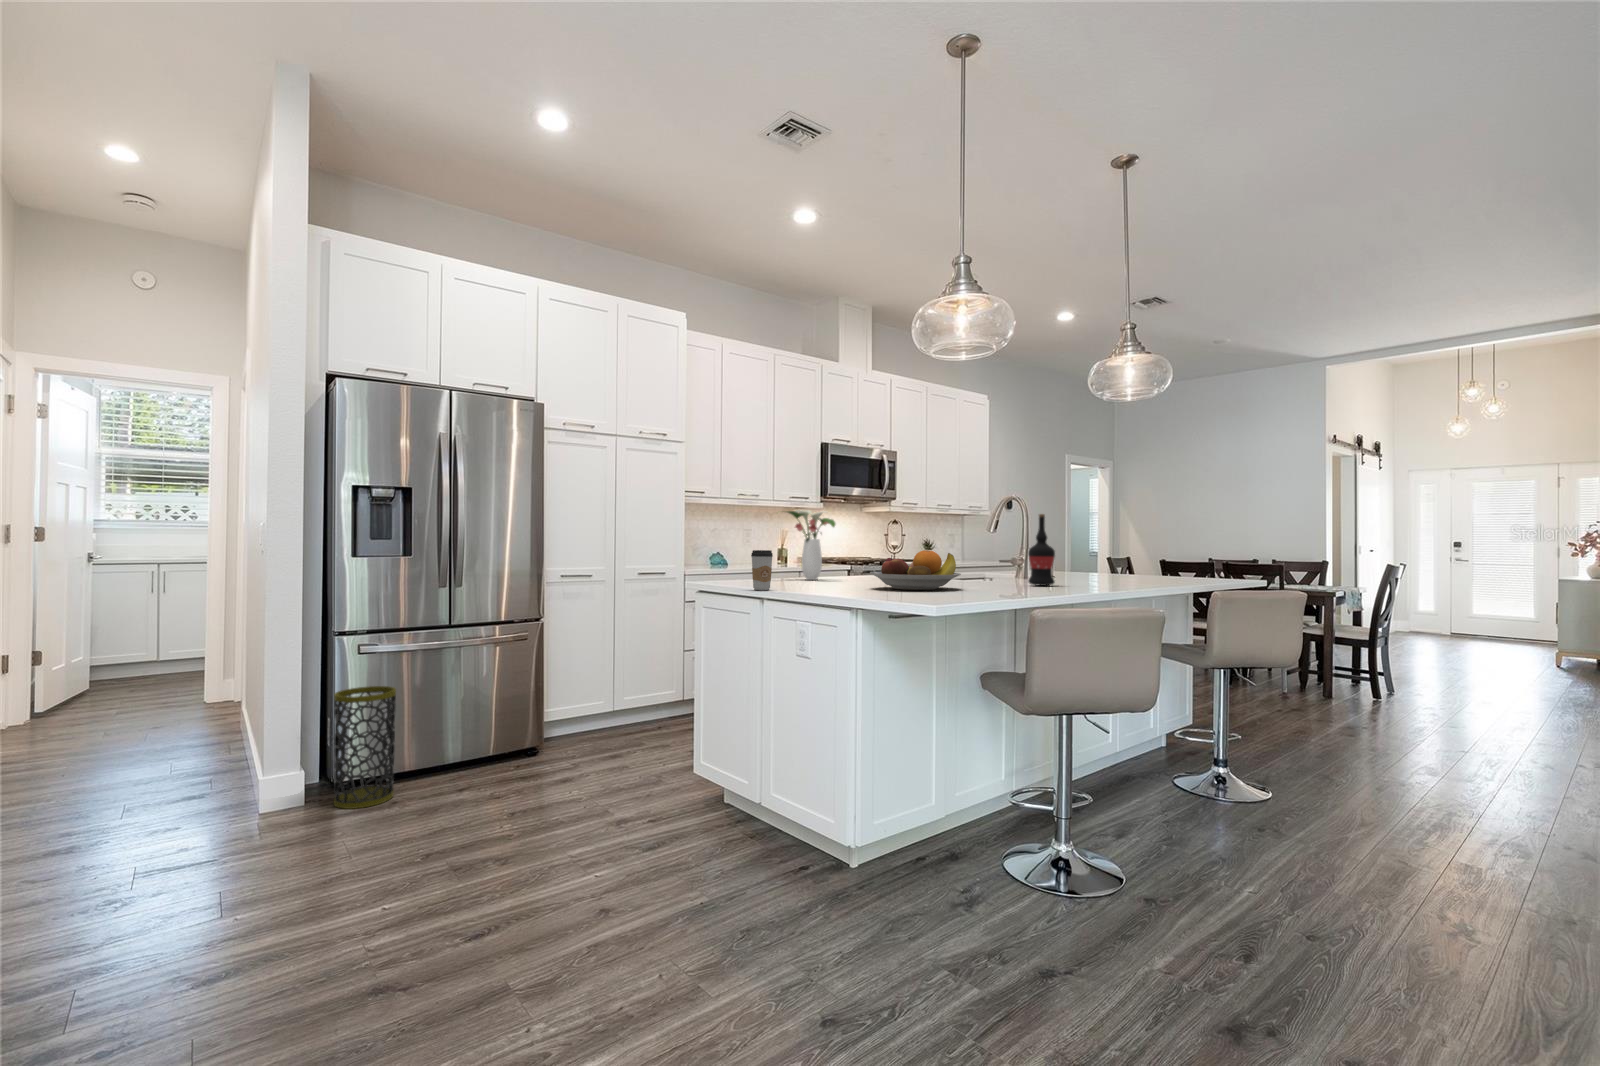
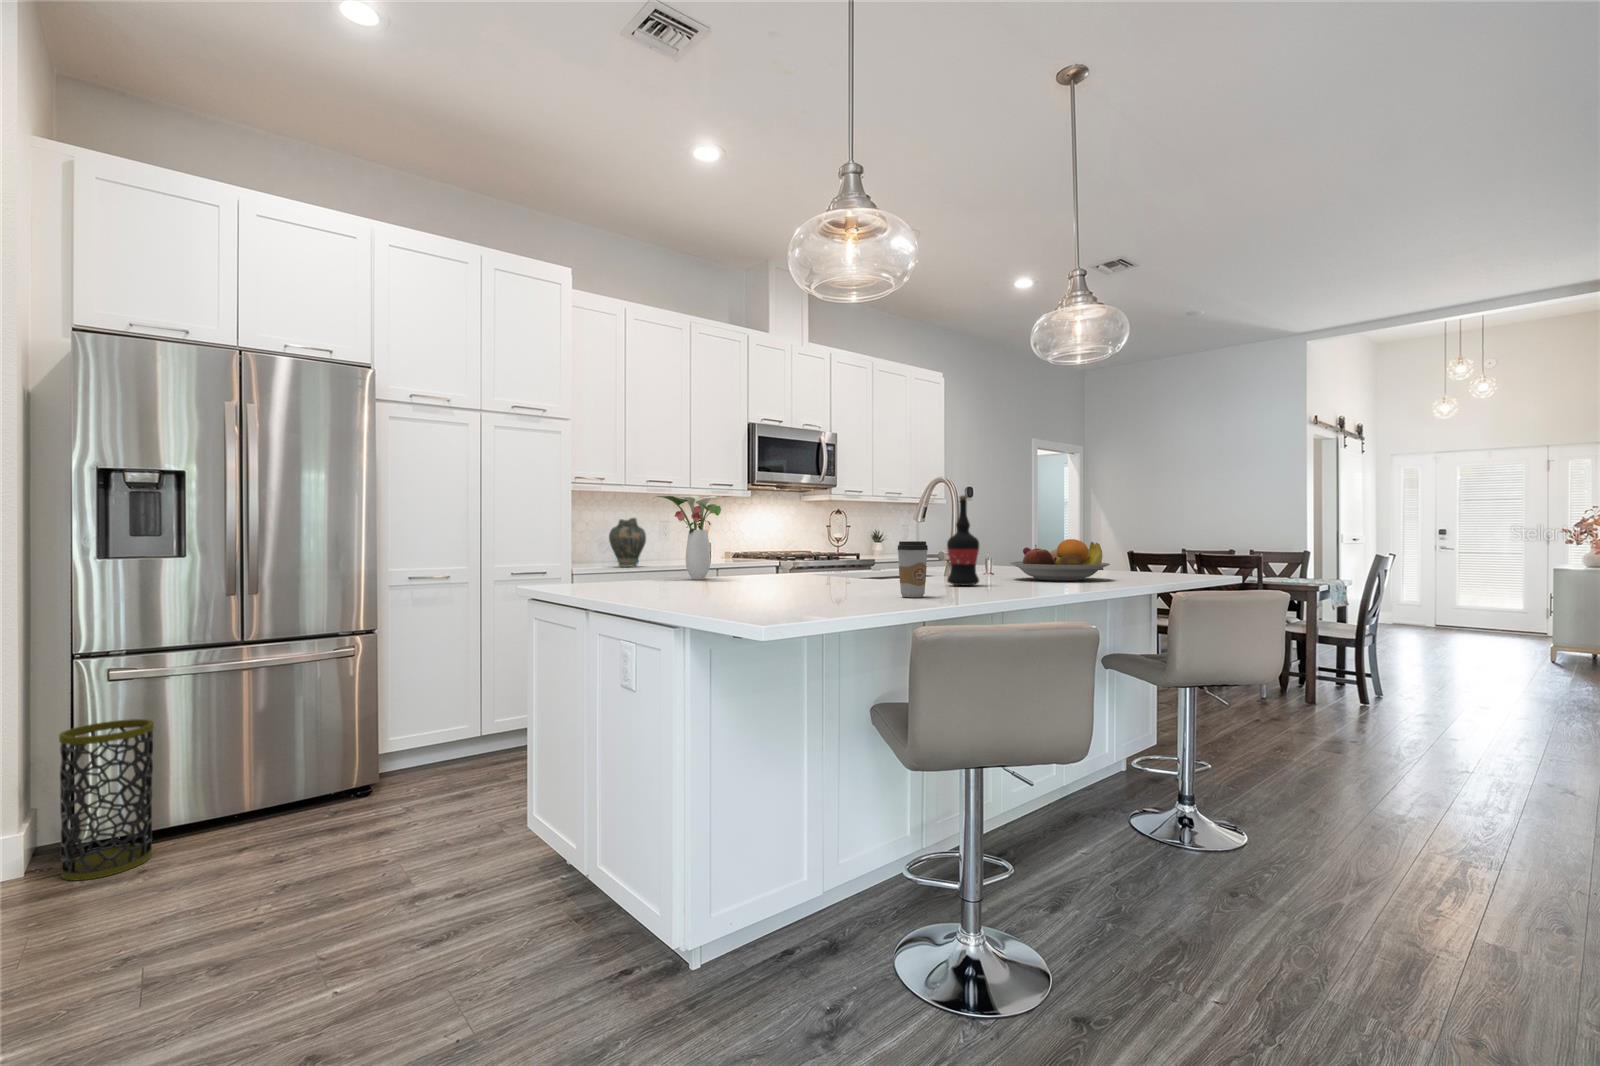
vase: none [704,527,736,570] -> present [609,518,646,567]
coffee cup: present [751,550,773,590] -> present [898,541,928,597]
fruit bowl: present [870,550,961,590] -> present [1010,539,1110,581]

